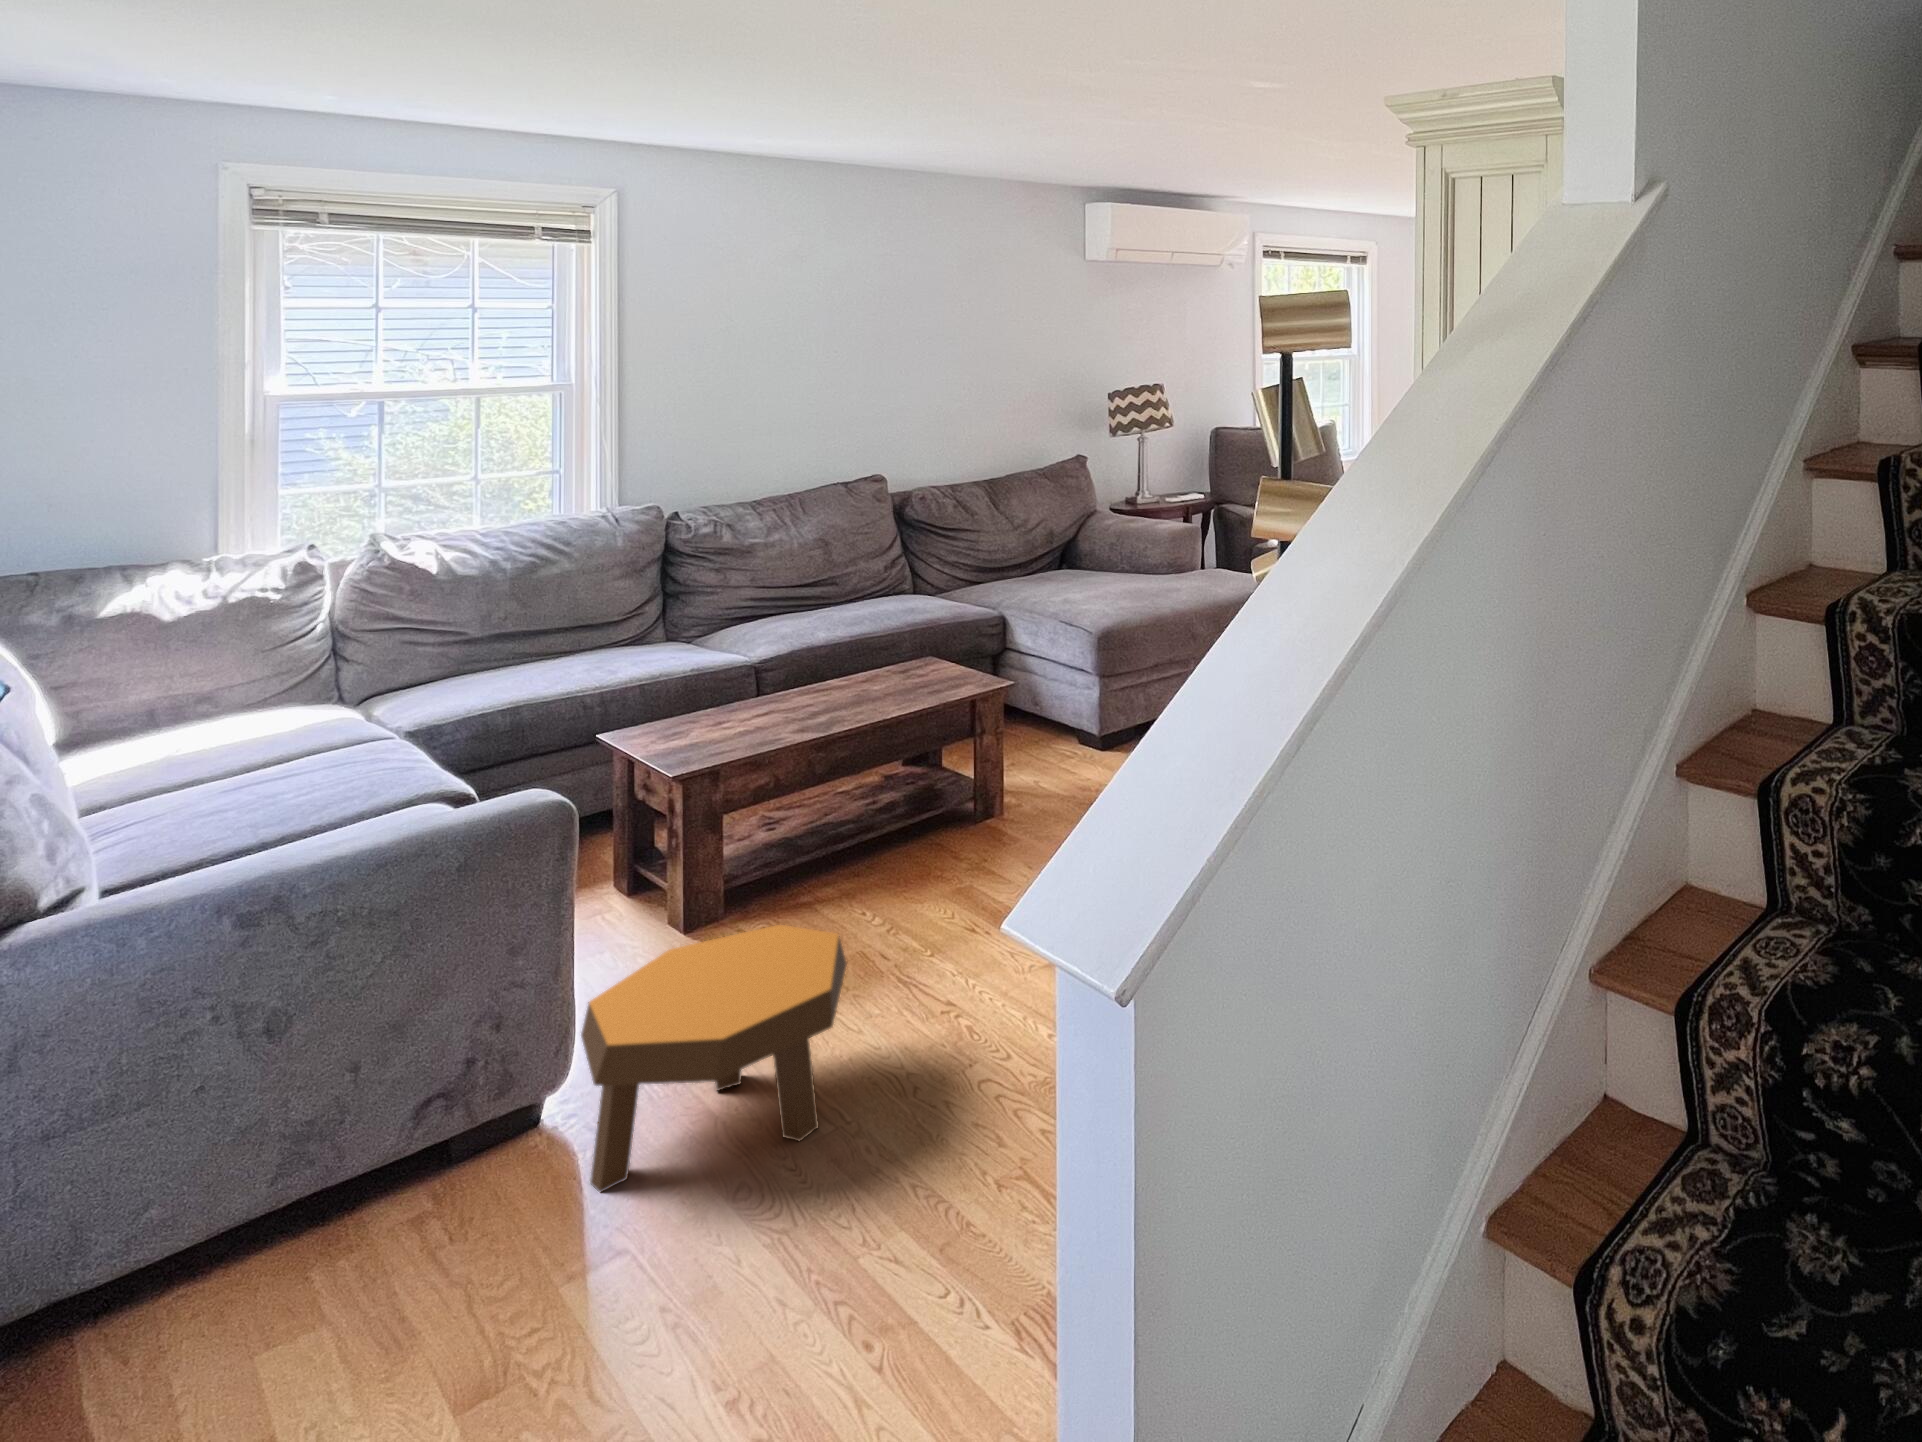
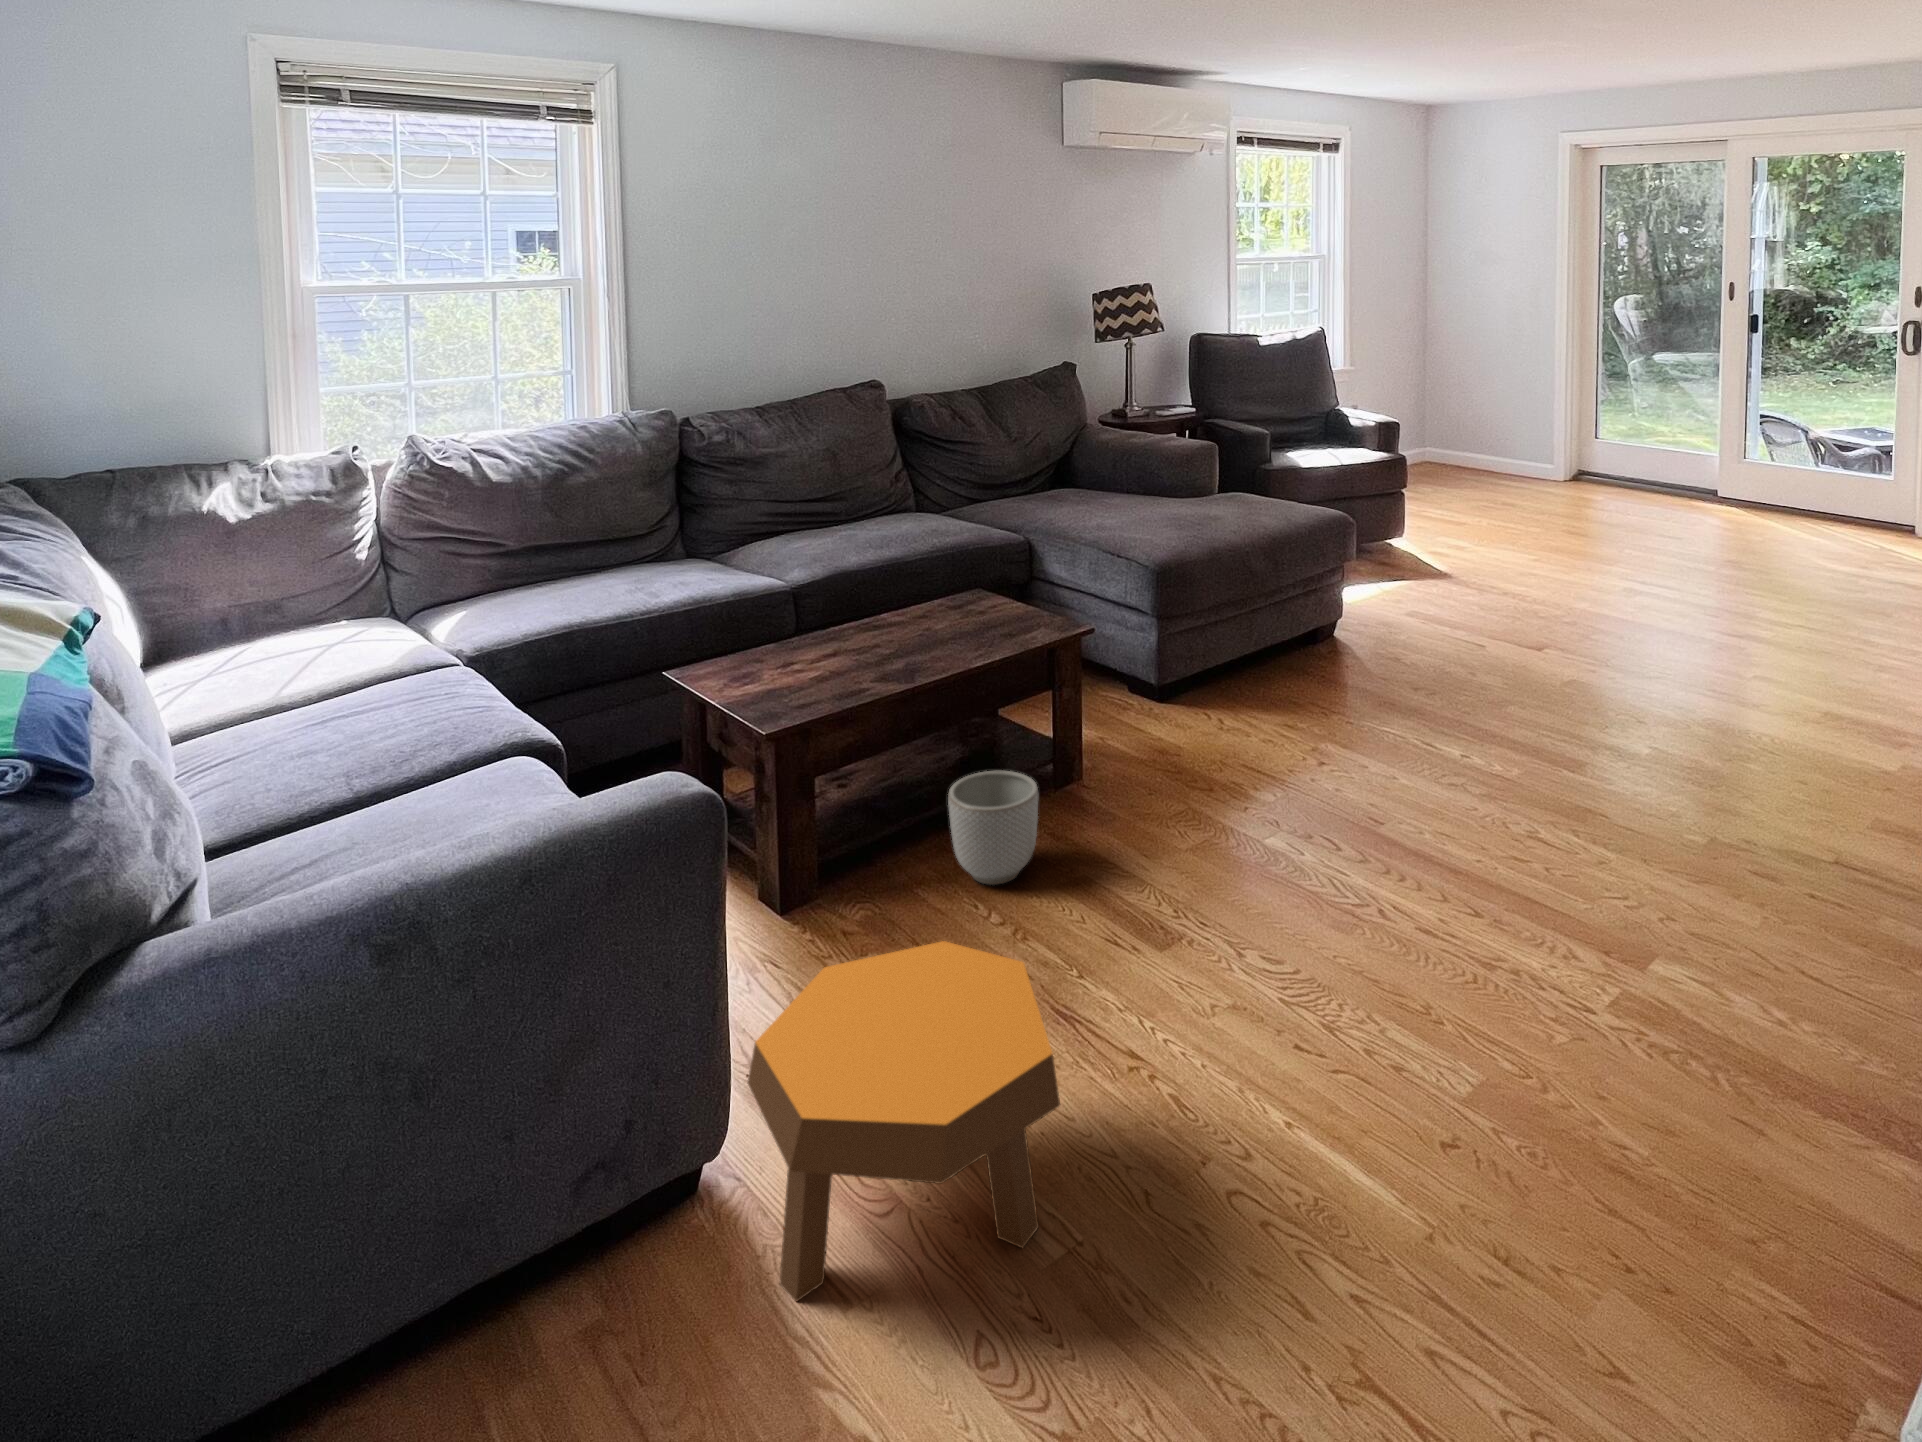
planter: none [850,806,932,902] -> present [948,771,1038,885]

